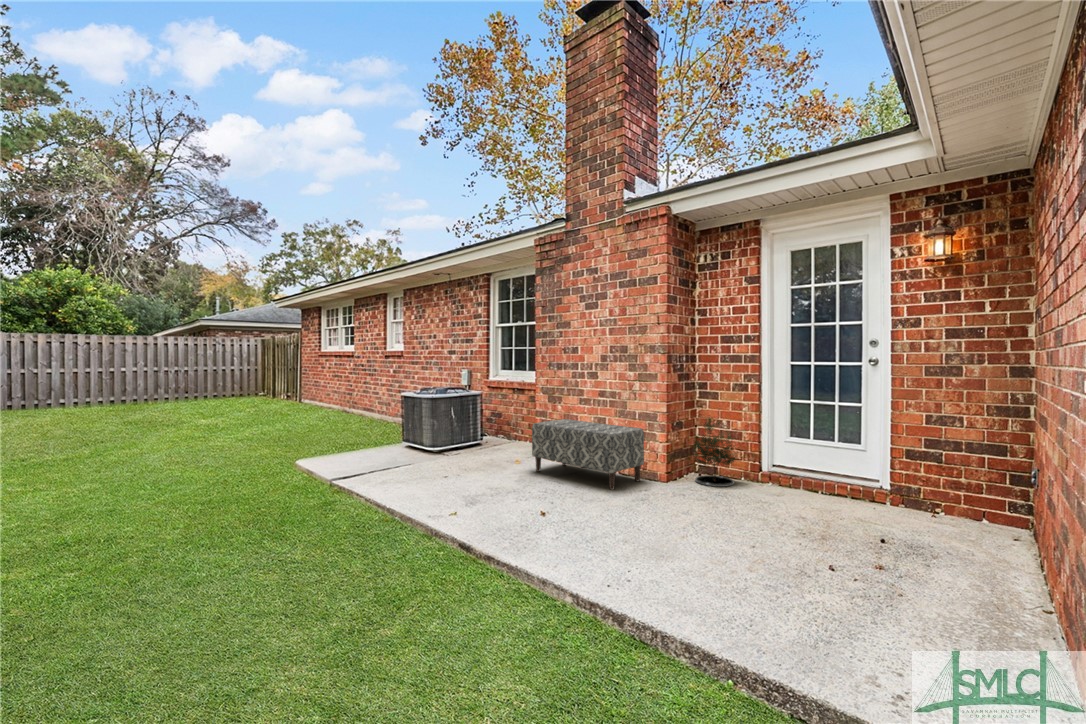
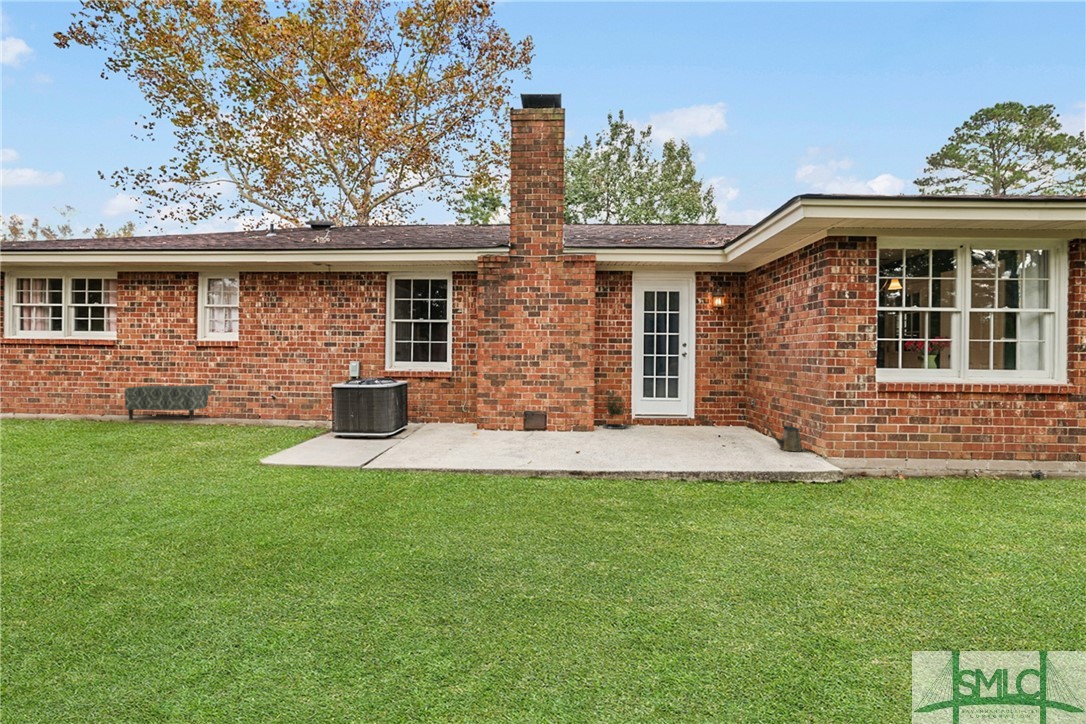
bench: present [532,419,644,490] -> present [125,385,211,420]
watering can: none [895,526,1047,626] -> present [763,423,802,452]

